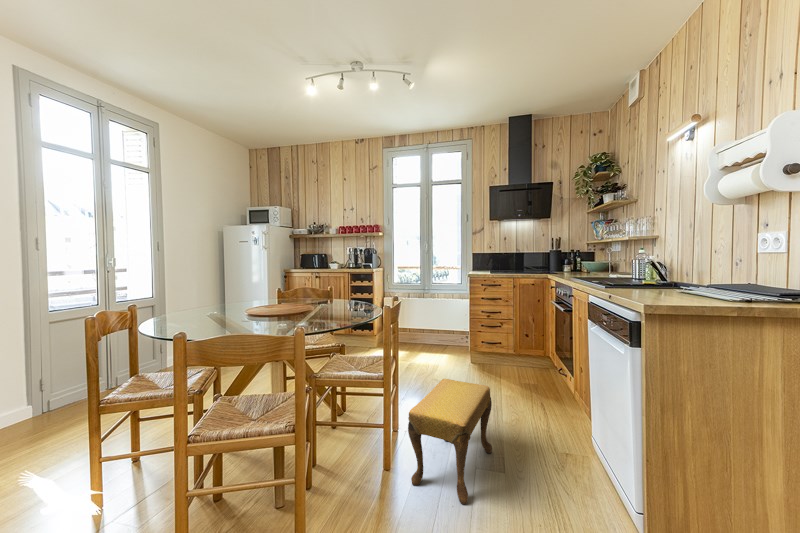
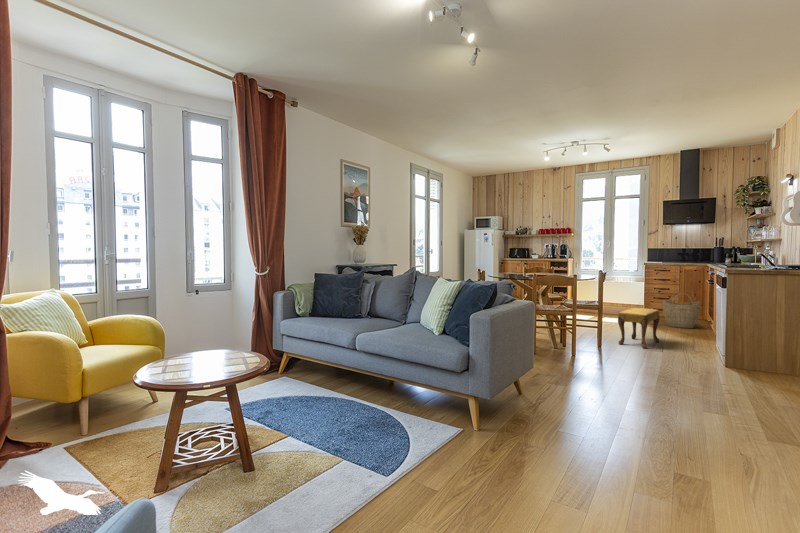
woven basket: none [493,317,543,377] -> present [663,292,700,328]

